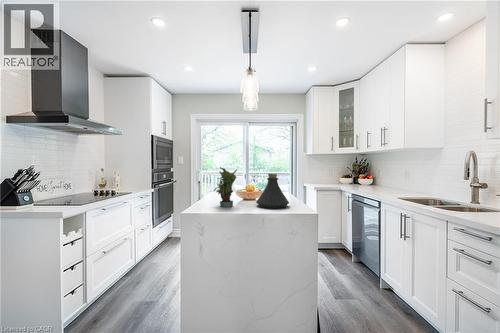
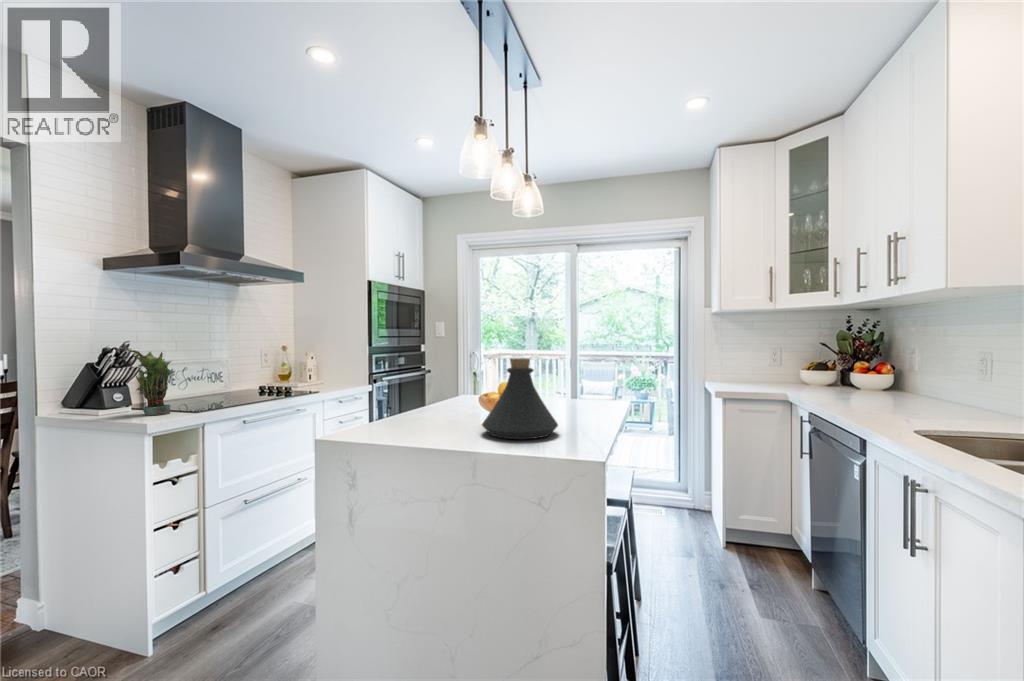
potted plant: present [214,167,237,207] -> present [126,349,175,415]

